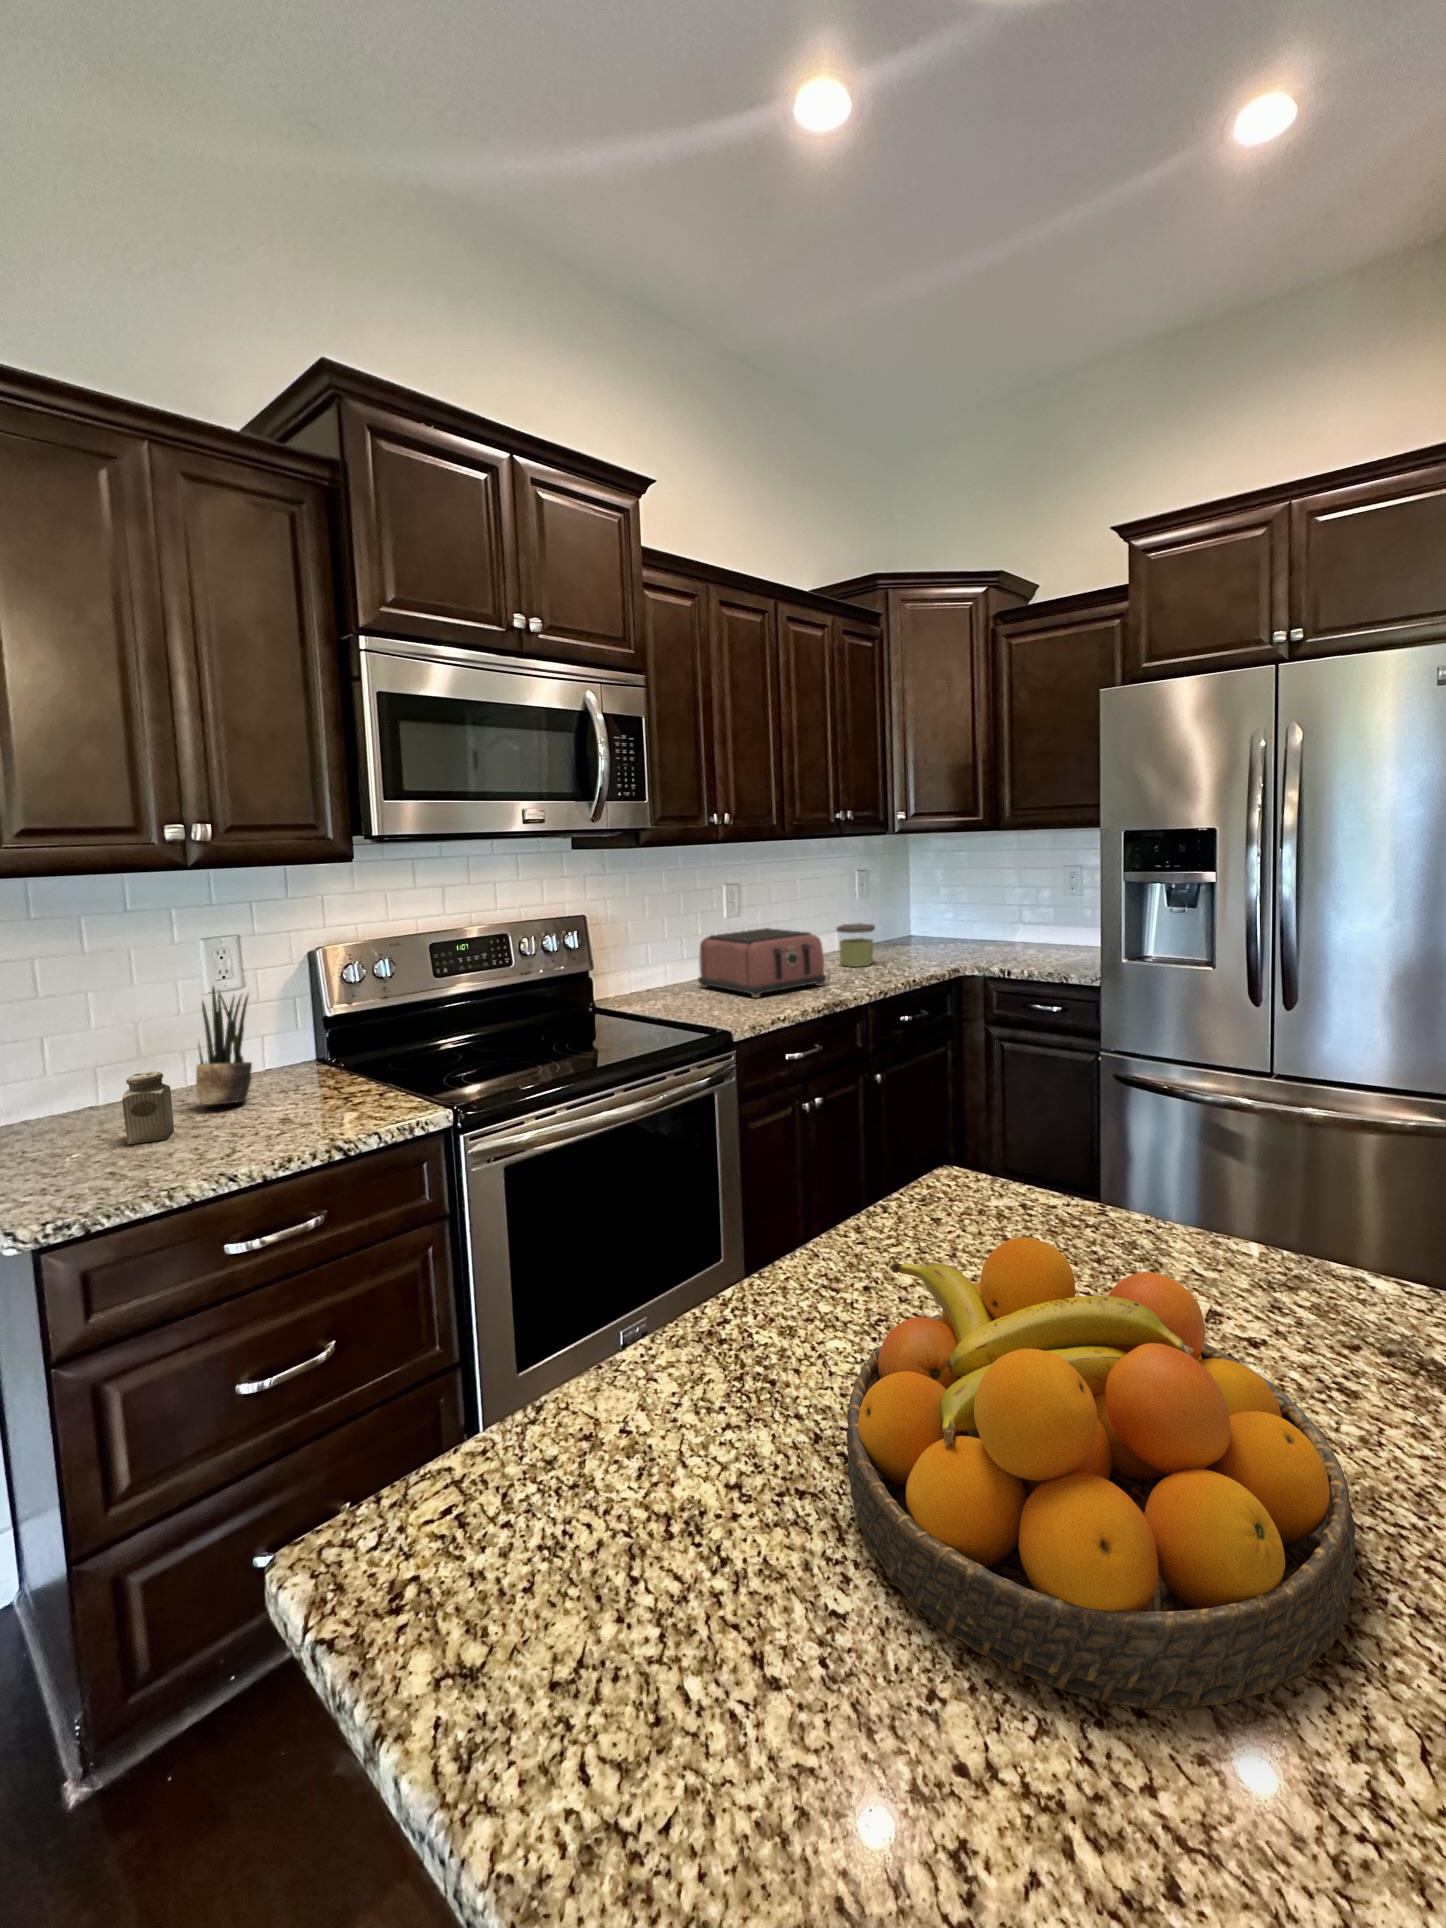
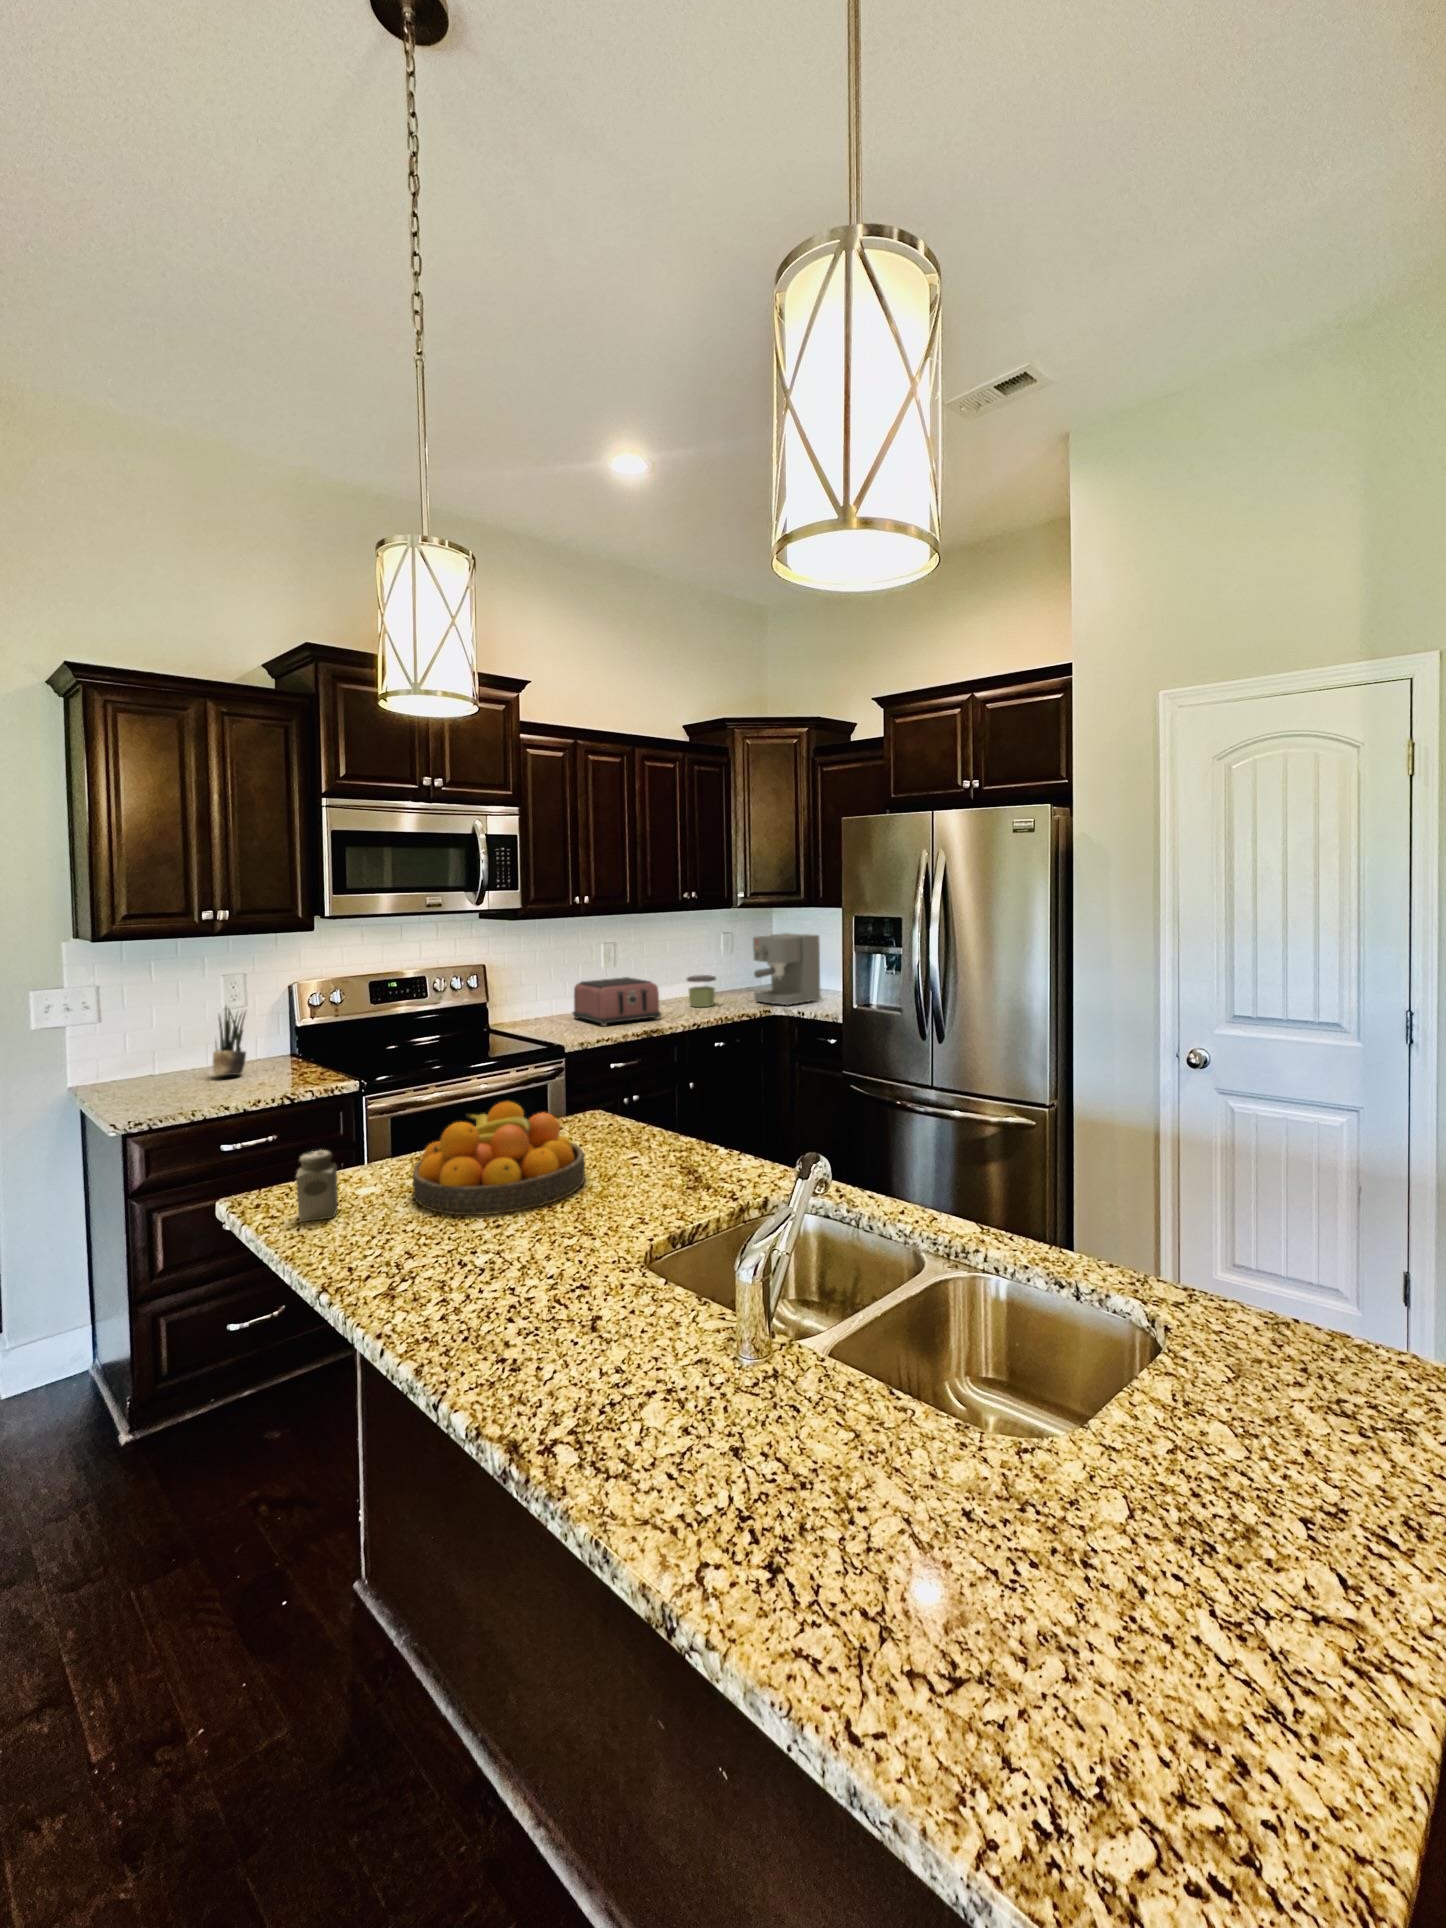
coffee maker: none [920,866,1010,962] -> present [753,933,821,1006]
salt shaker: present [122,1071,174,1144] -> present [296,1150,338,1222]

